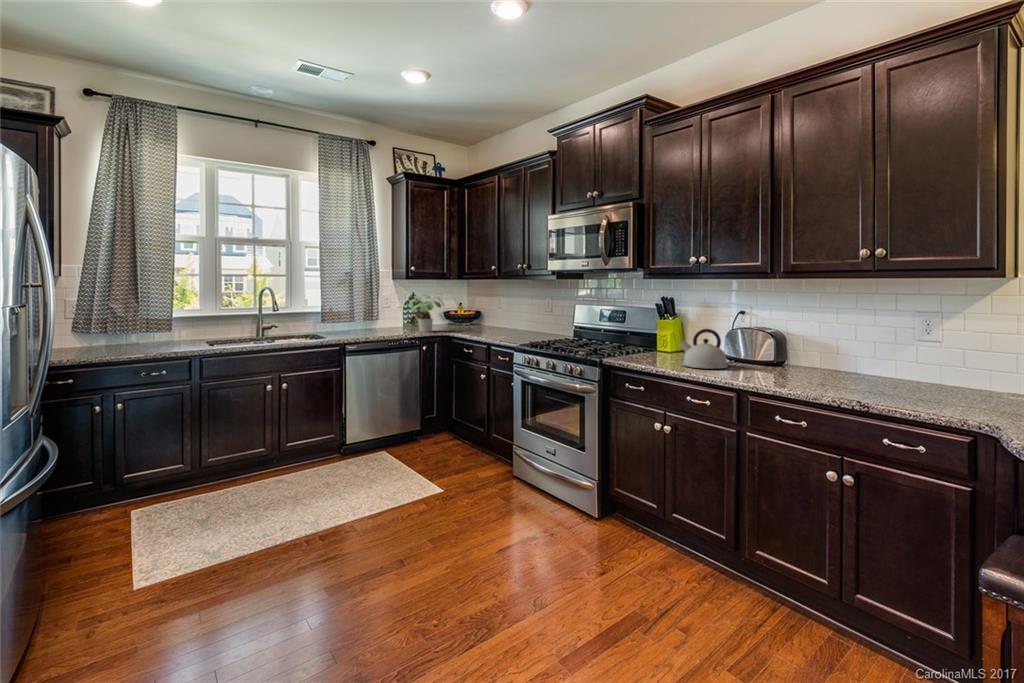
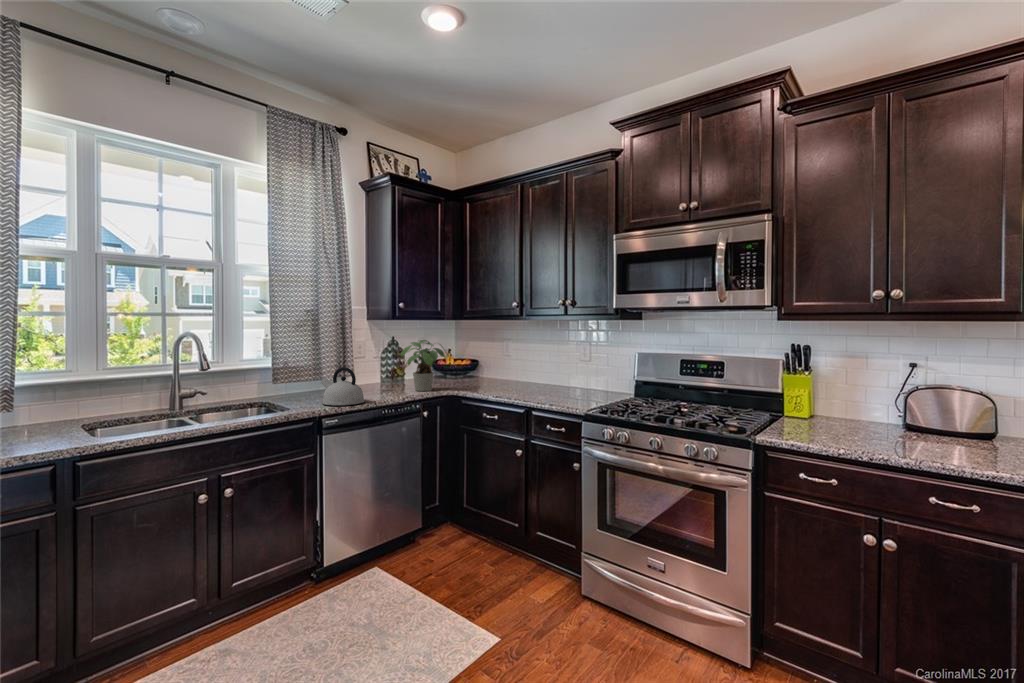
kettle: present [679,329,728,369] -> present [321,367,365,405]

